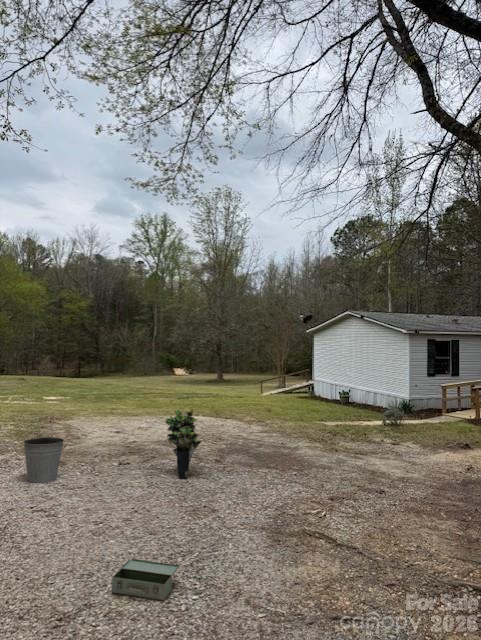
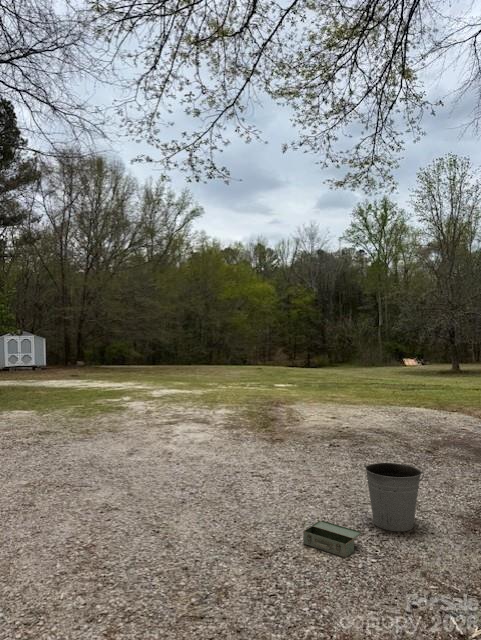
potted plant: present [165,409,202,478] -> none [369,397,406,463]
bucket: present [24,437,65,483] -> present [364,463,424,531]

